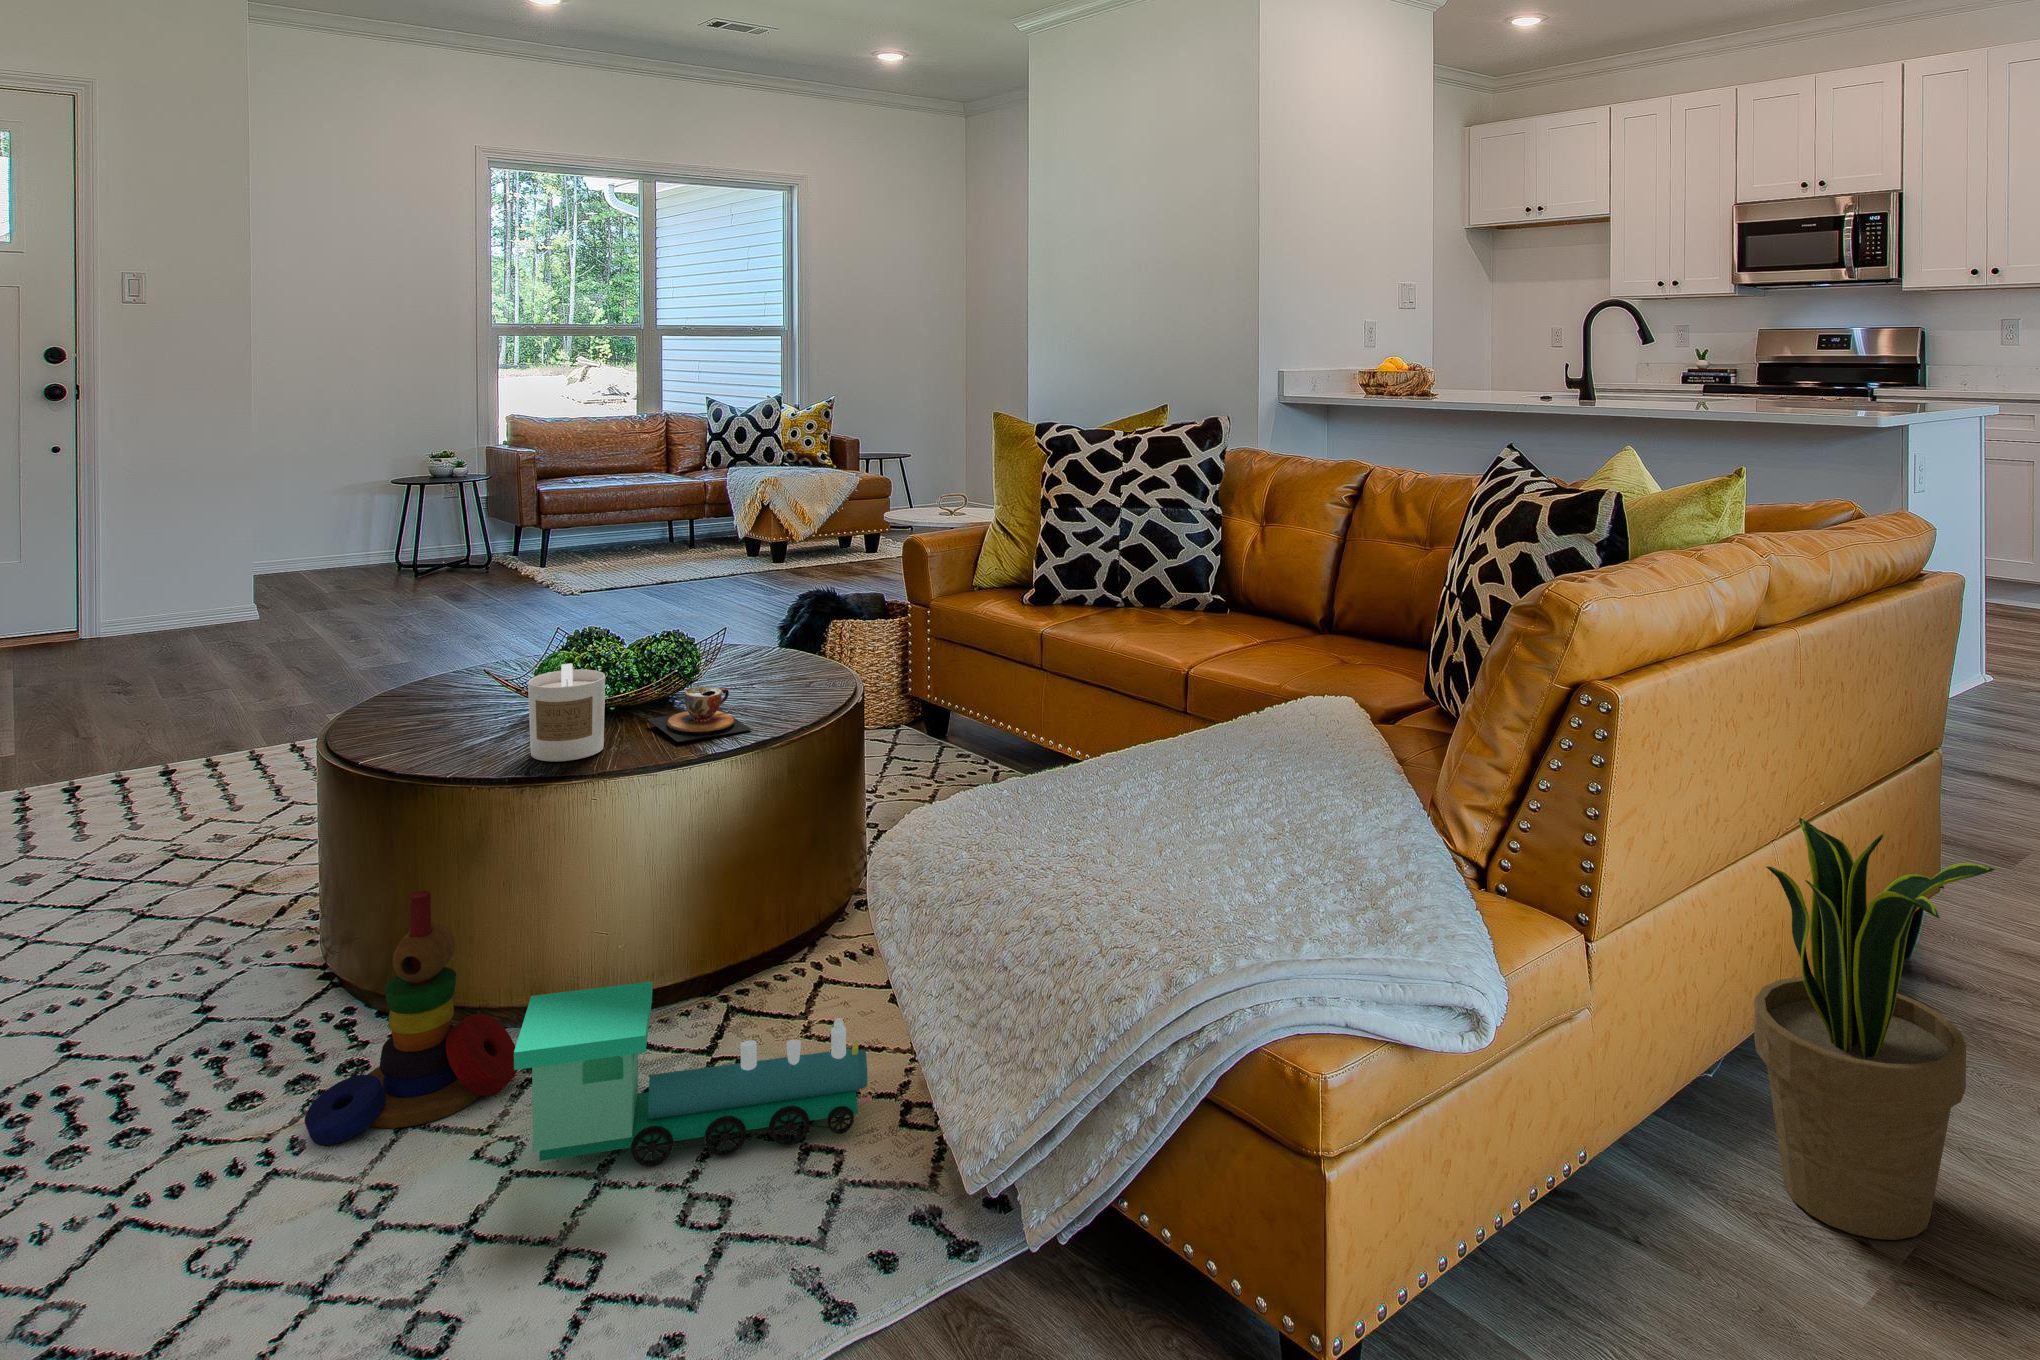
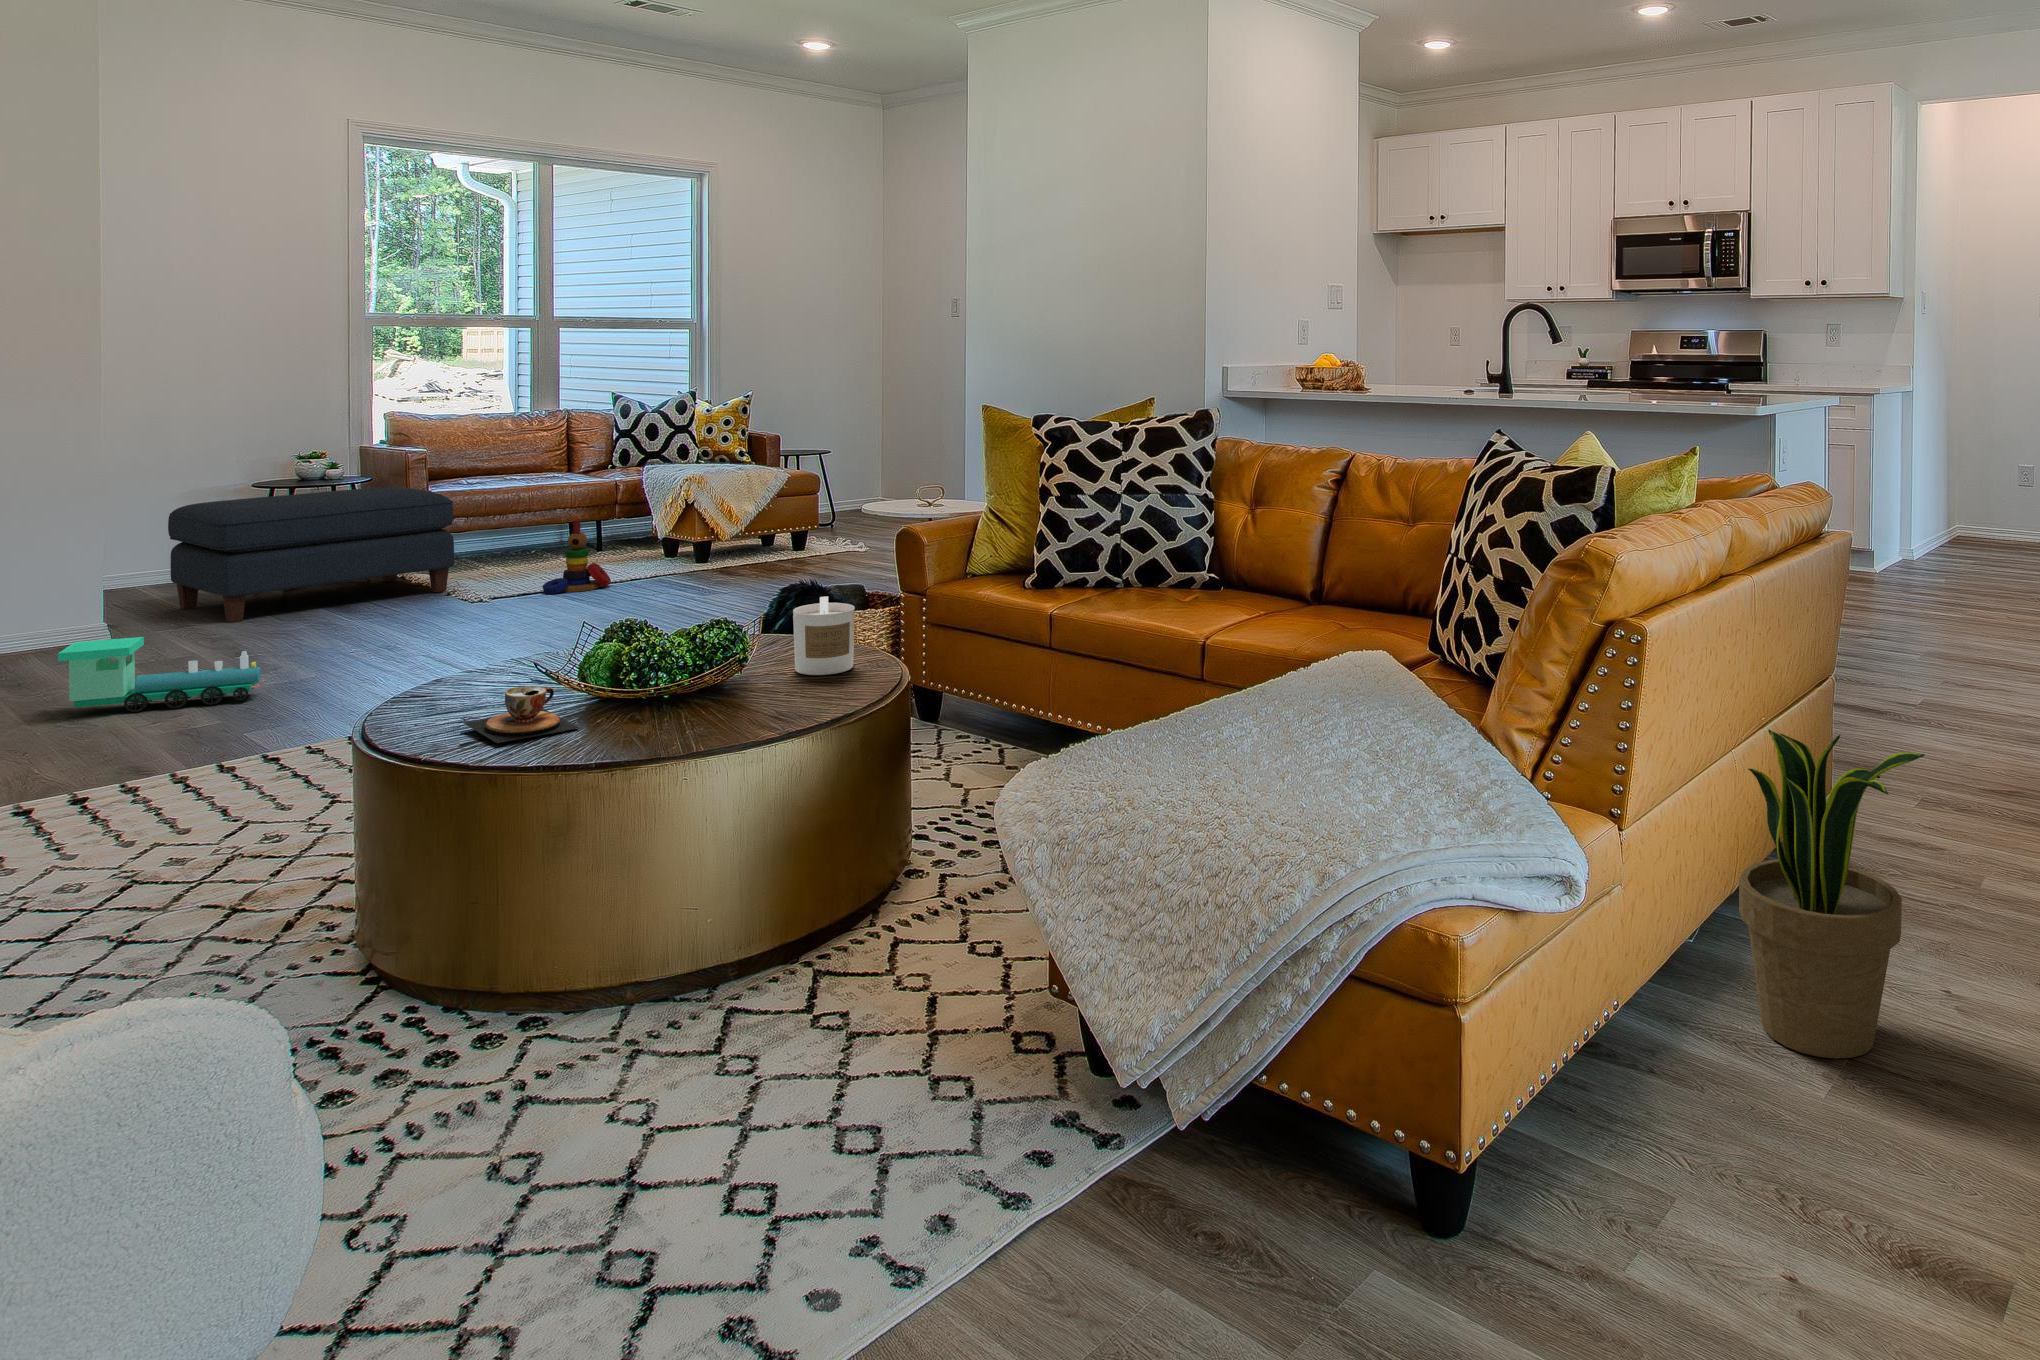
ottoman: none [315,484,554,605] -> present [168,487,454,623]
candle: present [528,663,605,761] -> present [793,596,855,675]
teacup: present [647,686,752,742] -> present [463,686,579,743]
stacking toy: present [305,891,517,1145] -> present [542,520,611,594]
toy train: present [514,981,871,1167] -> present [58,637,264,712]

